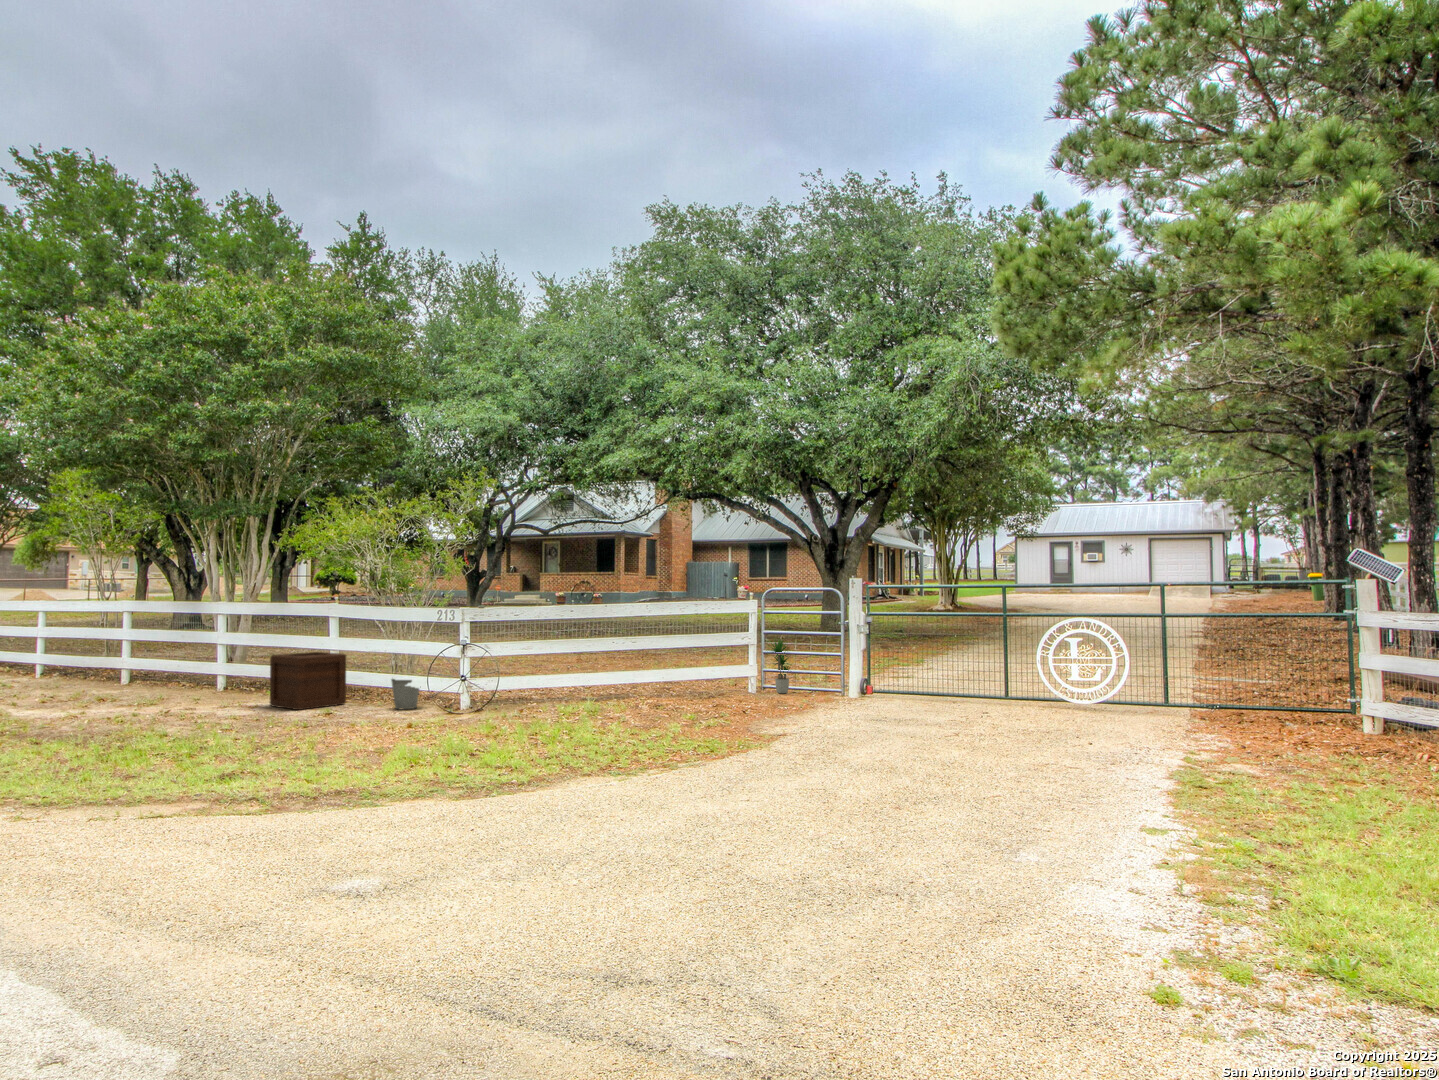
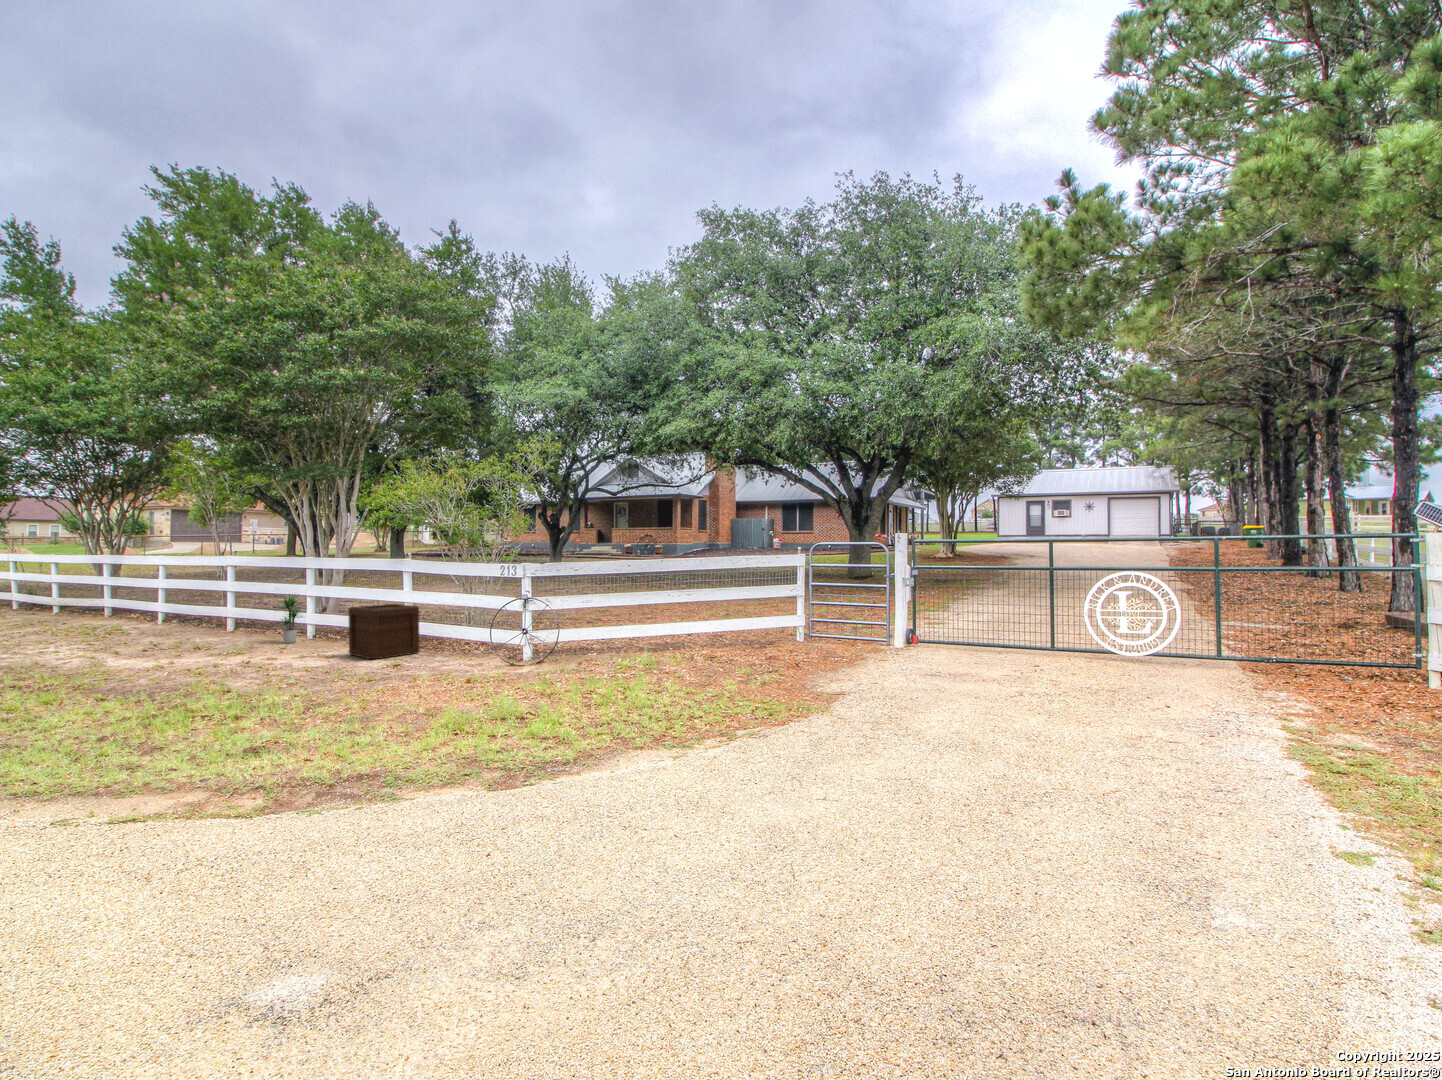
potted plant: present [767,640,790,694] -> present [277,594,302,643]
bucket: present [391,679,419,709] -> none [459,628,489,659]

